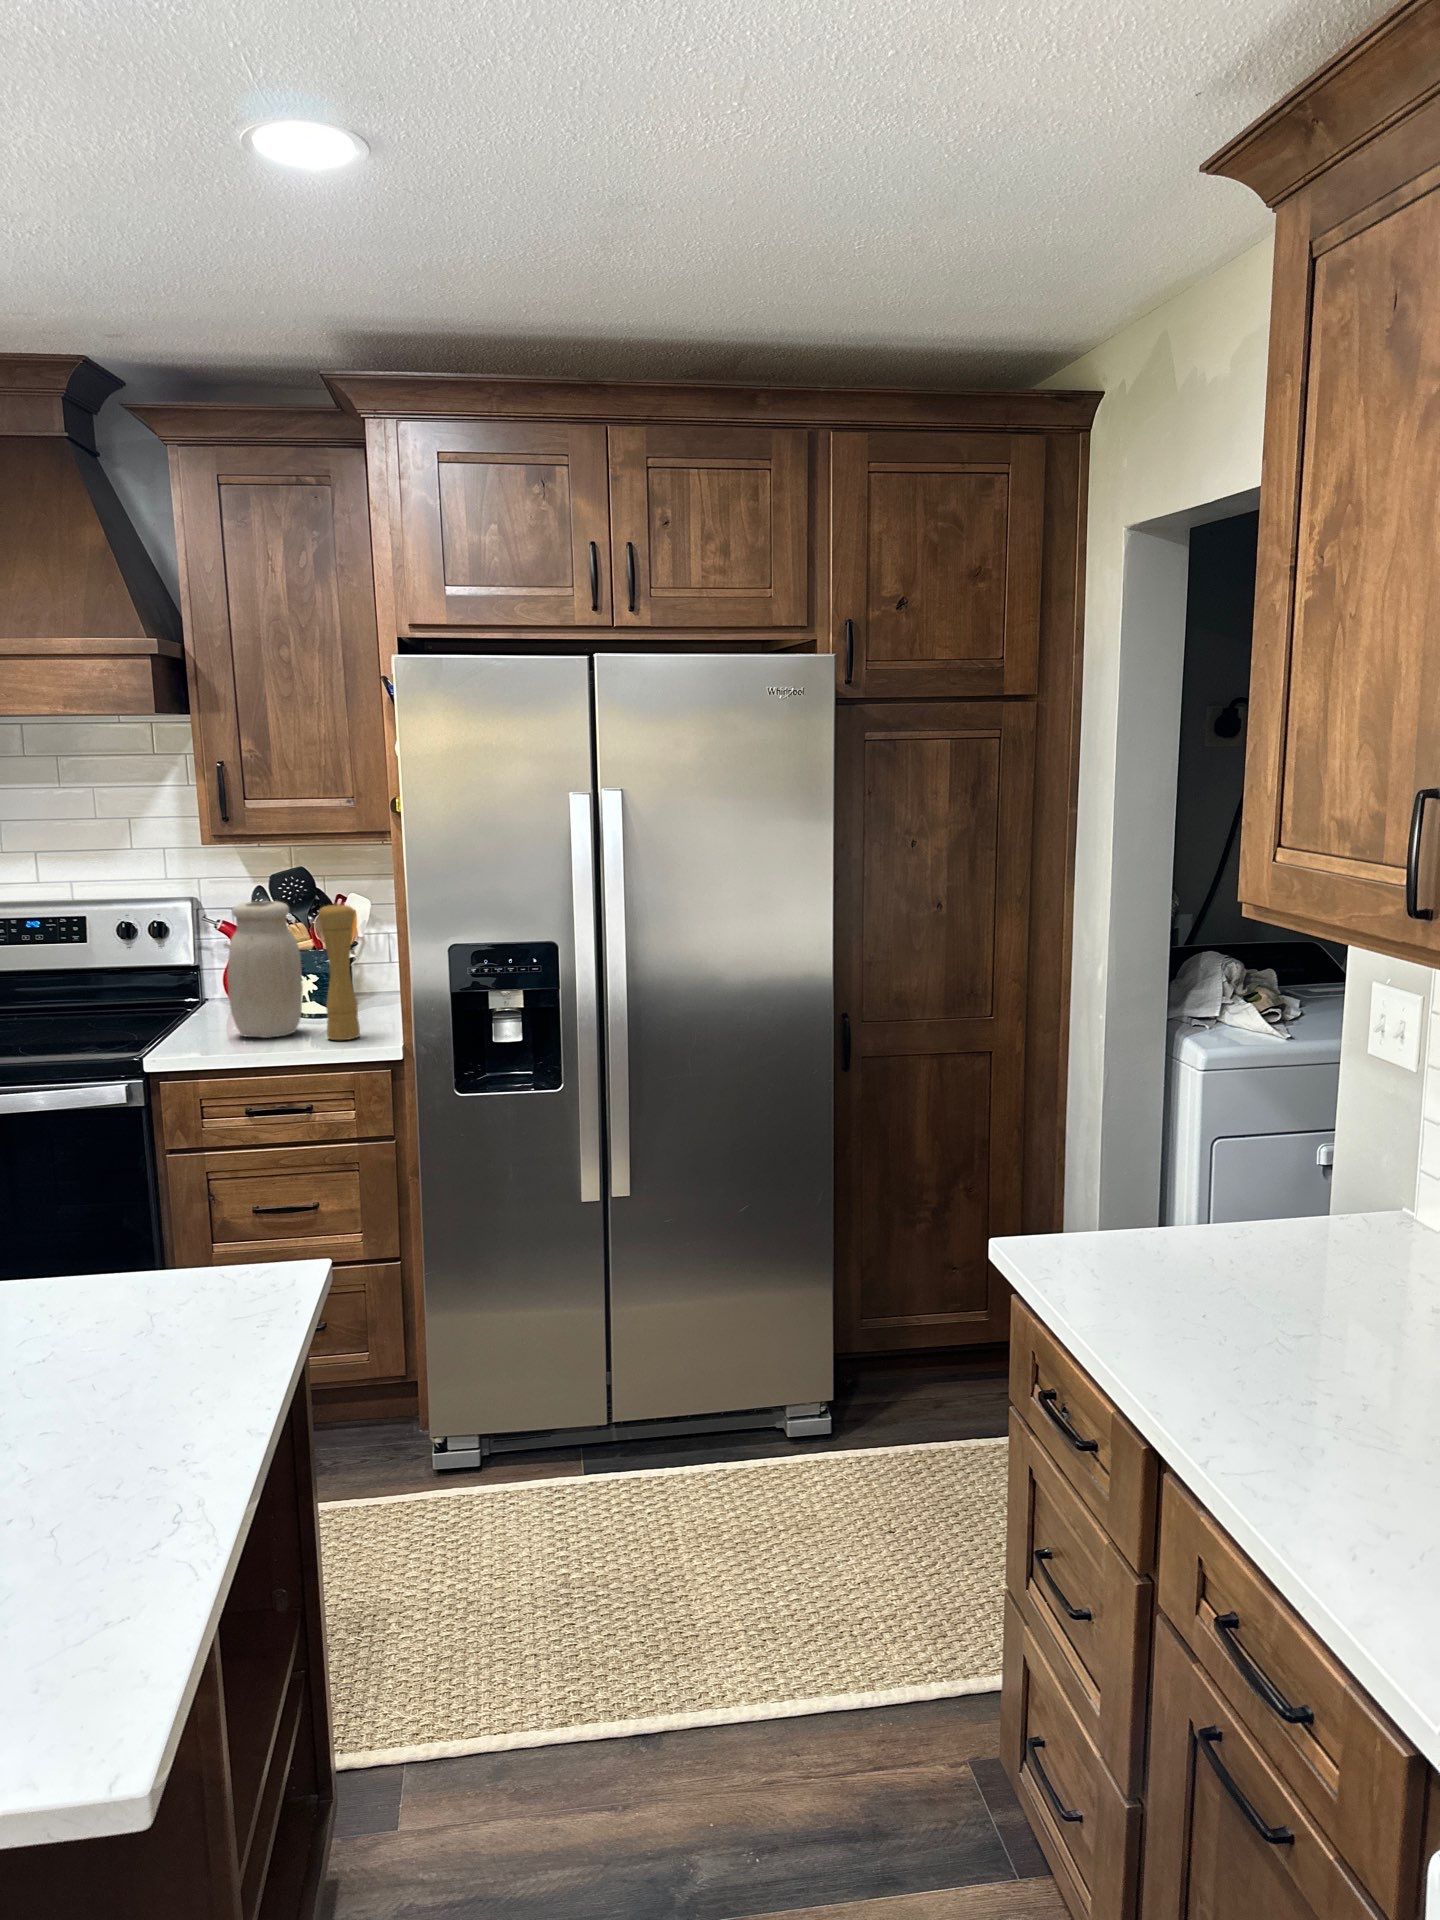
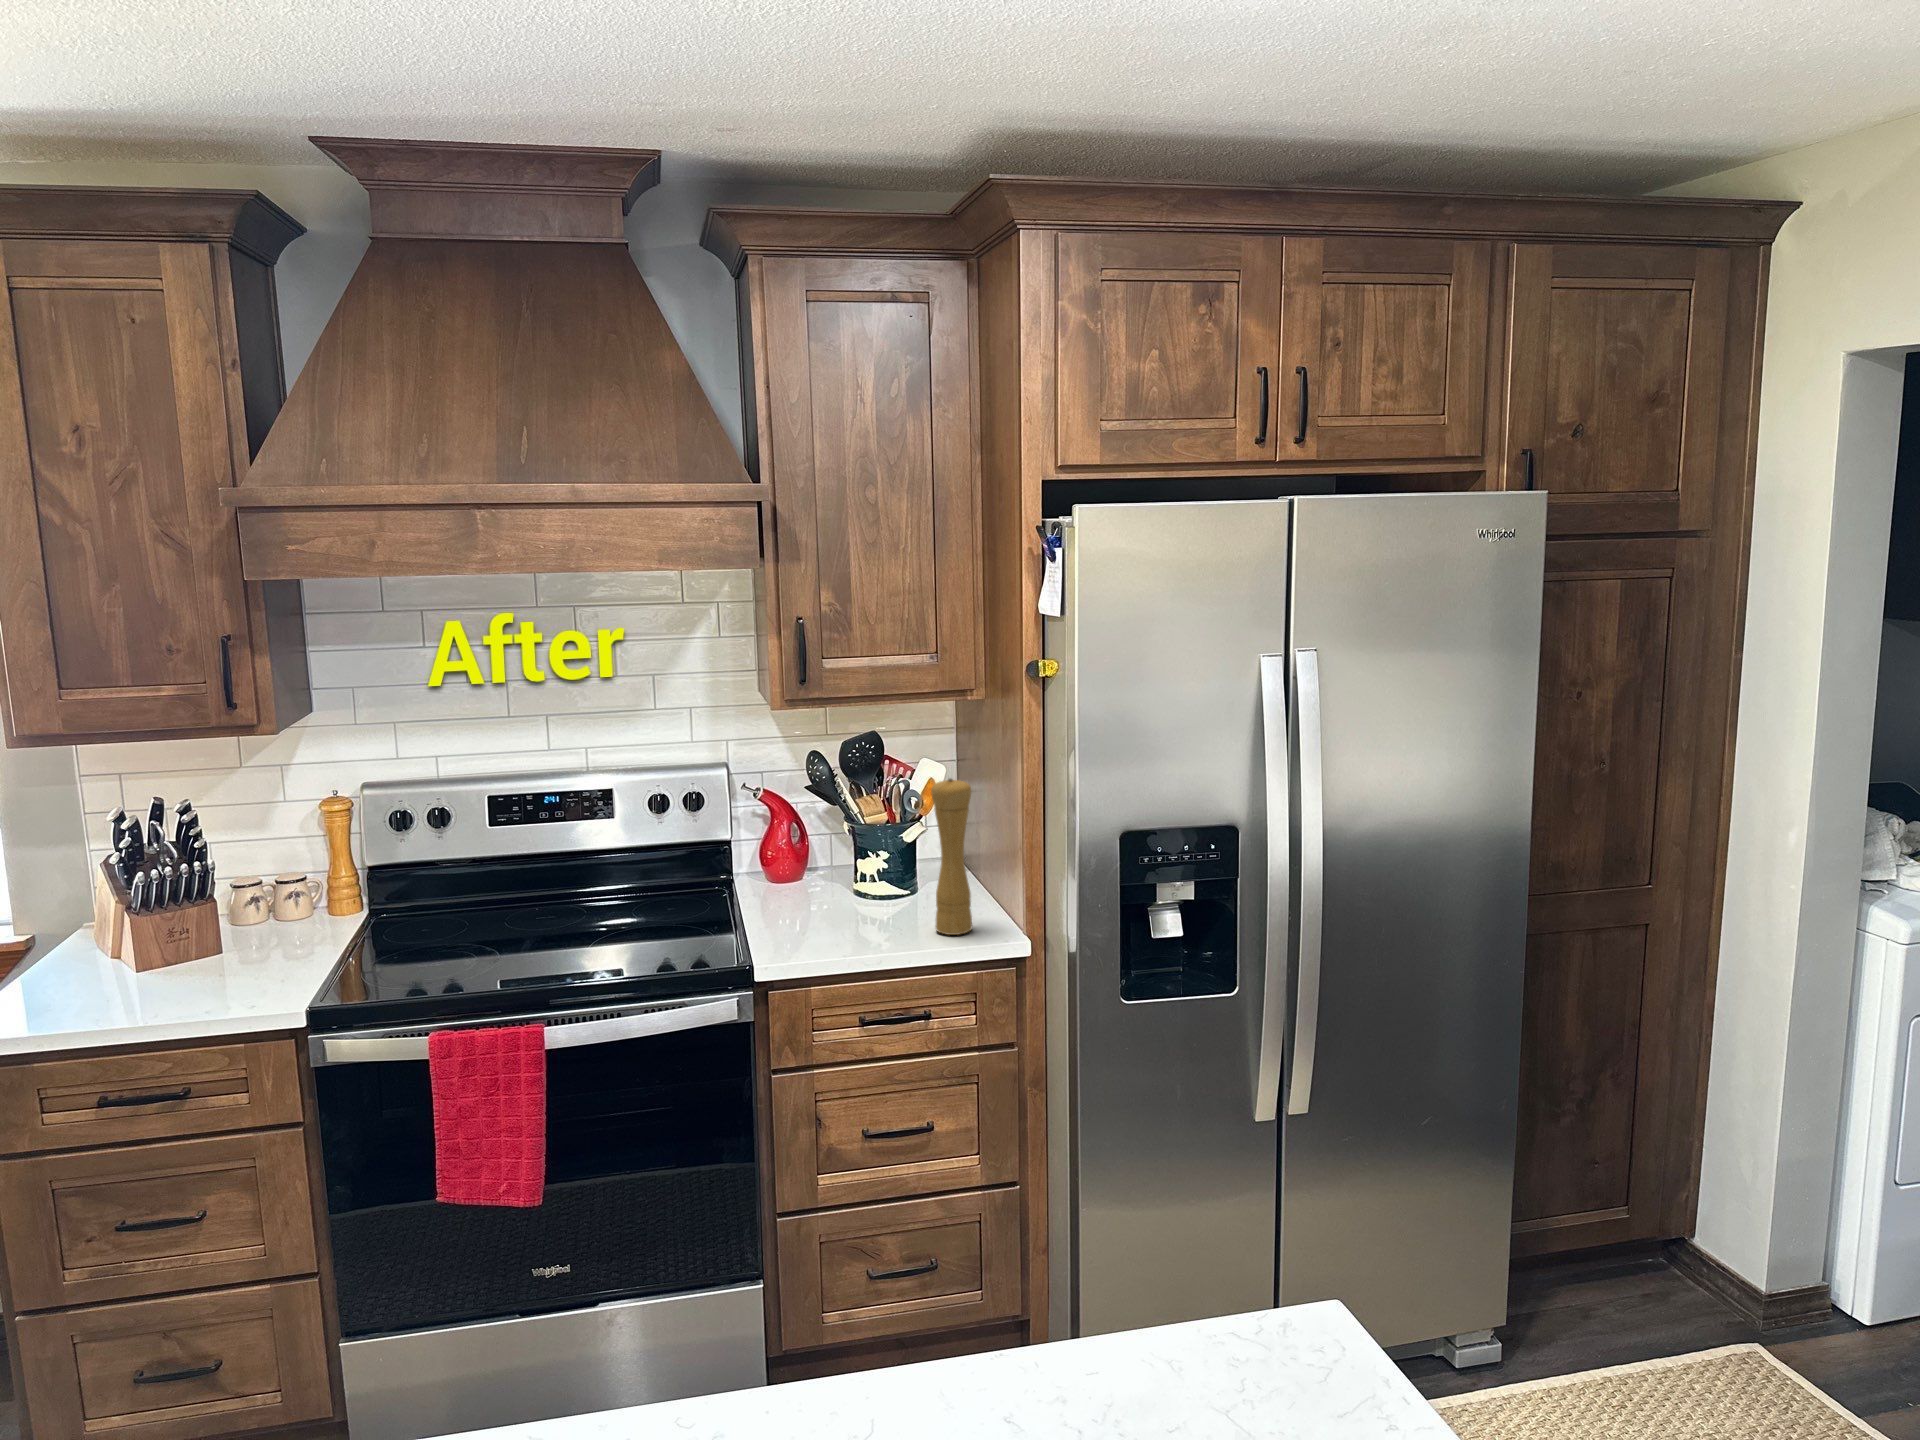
jar: present [227,901,303,1038] -> none [816,775,899,932]

